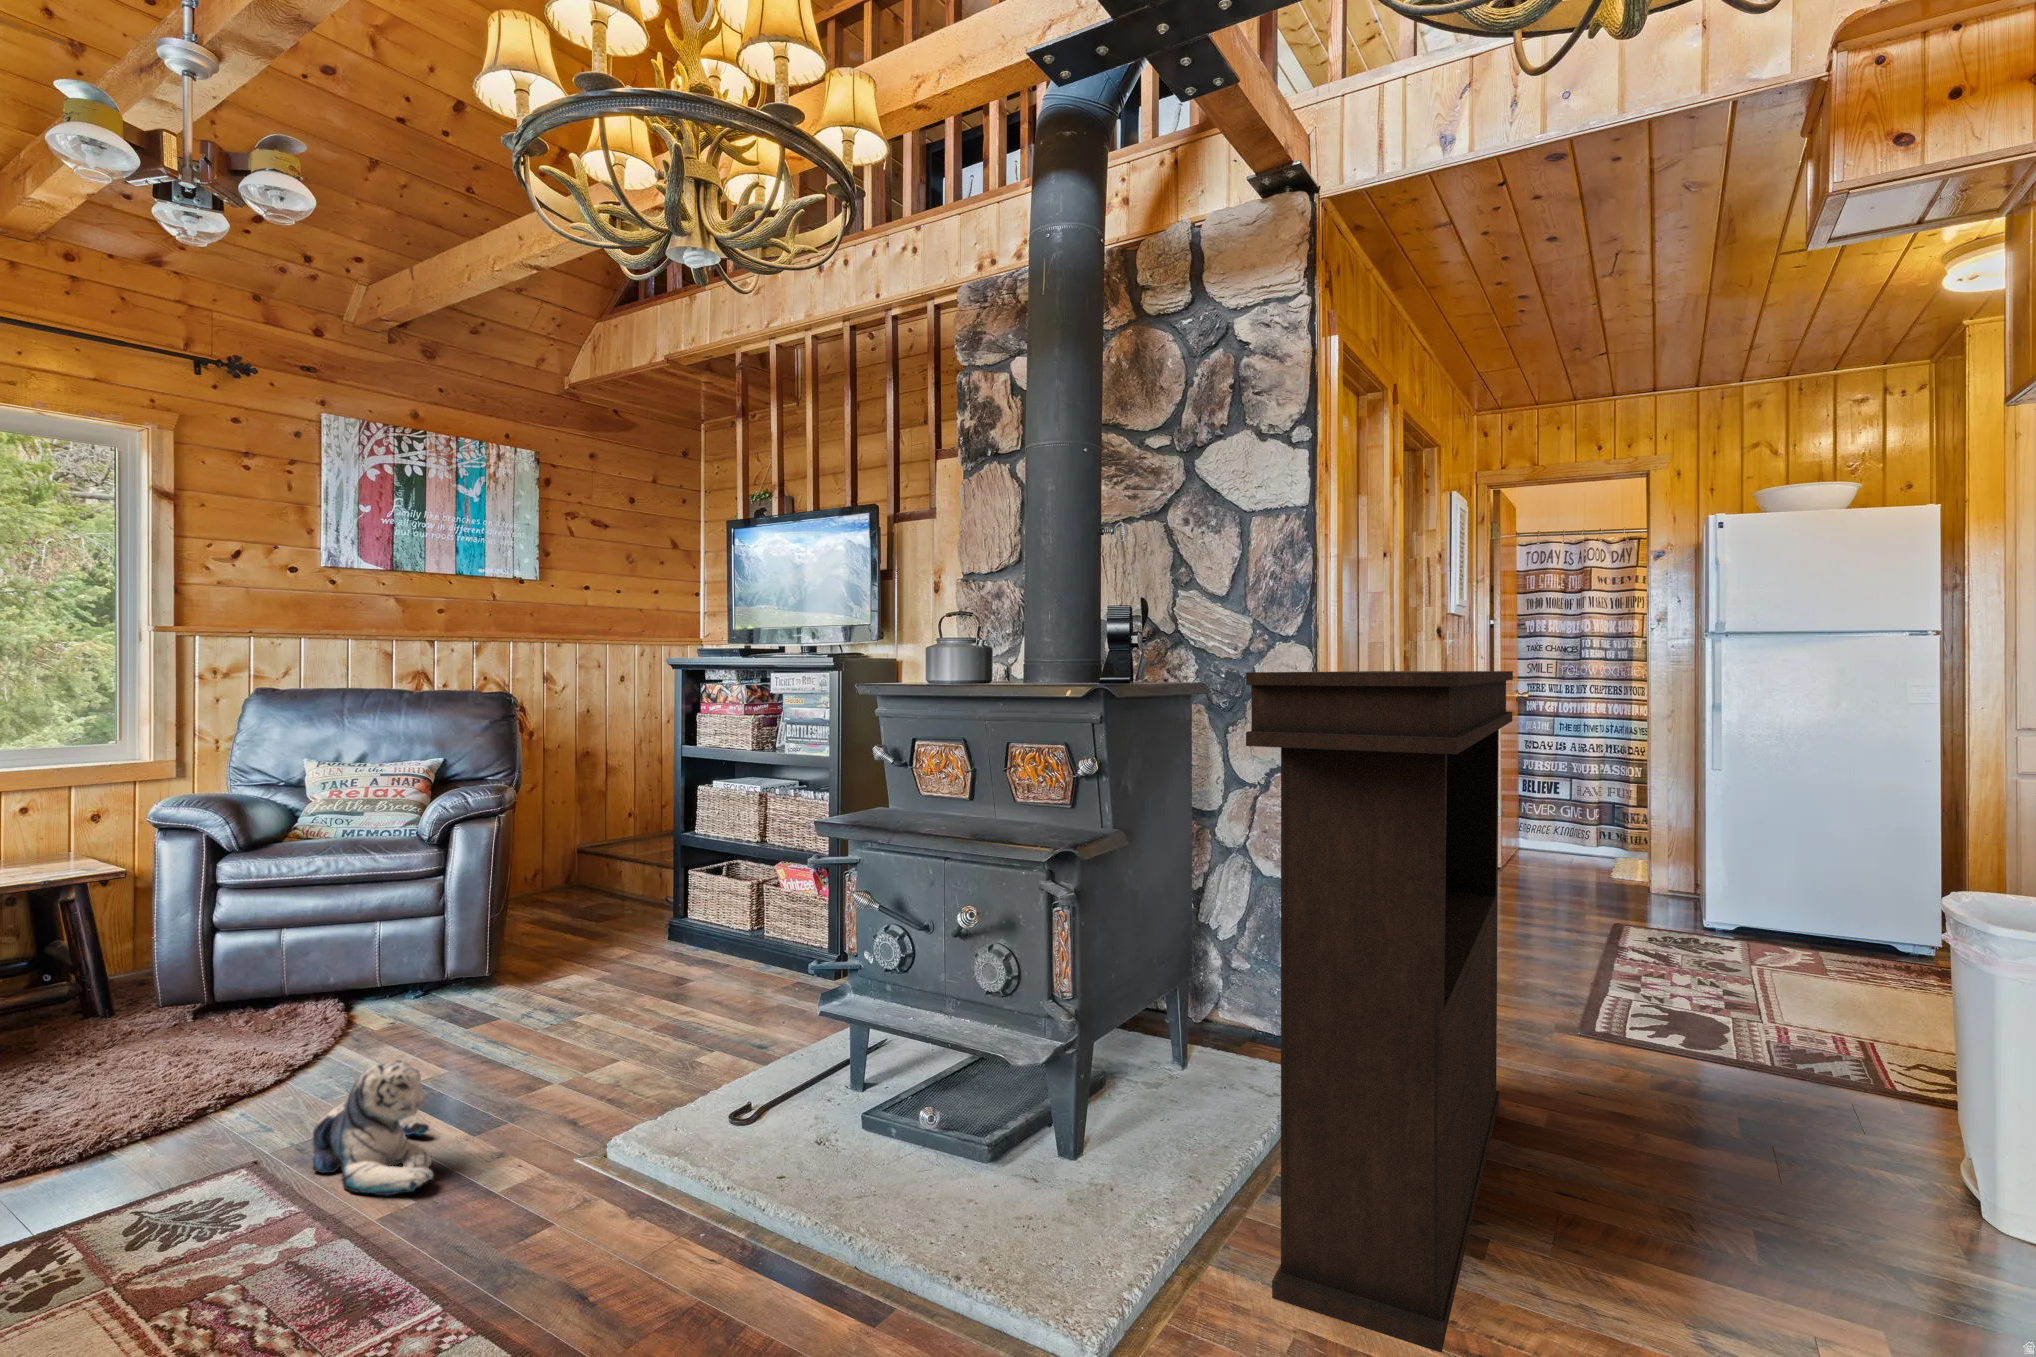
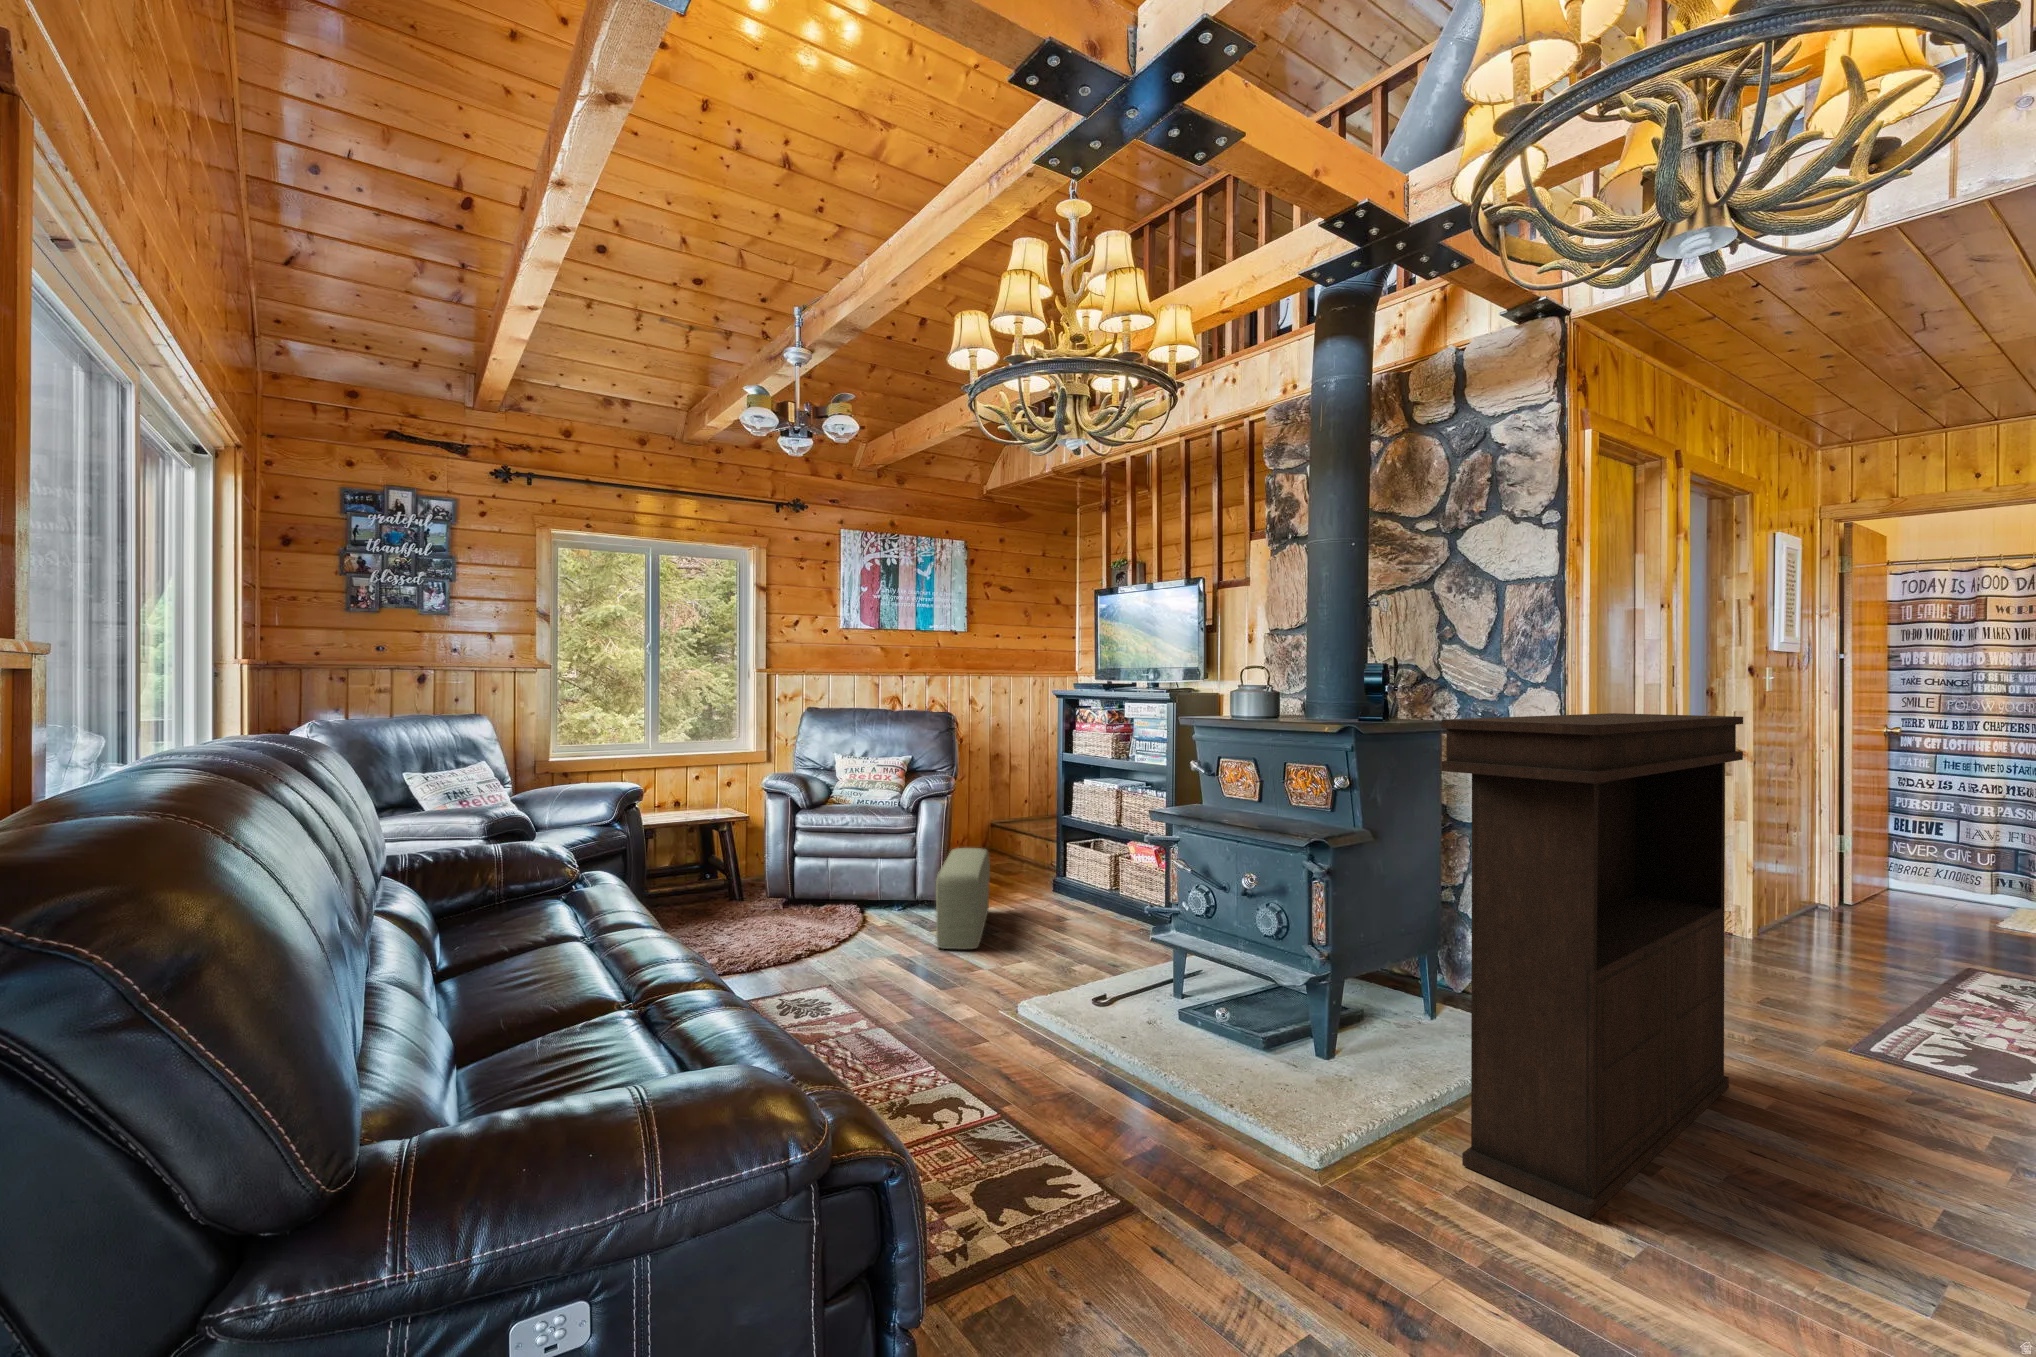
pouf: none [473,891,569,1055] -> present [936,848,990,949]
plush toy: present [312,1060,434,1195] -> none [857,937,922,1014]

